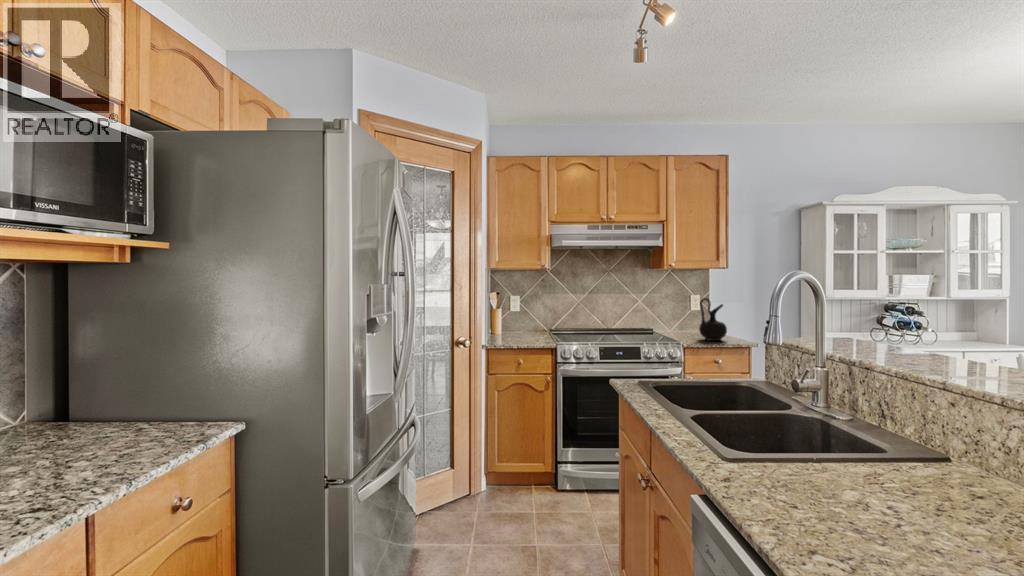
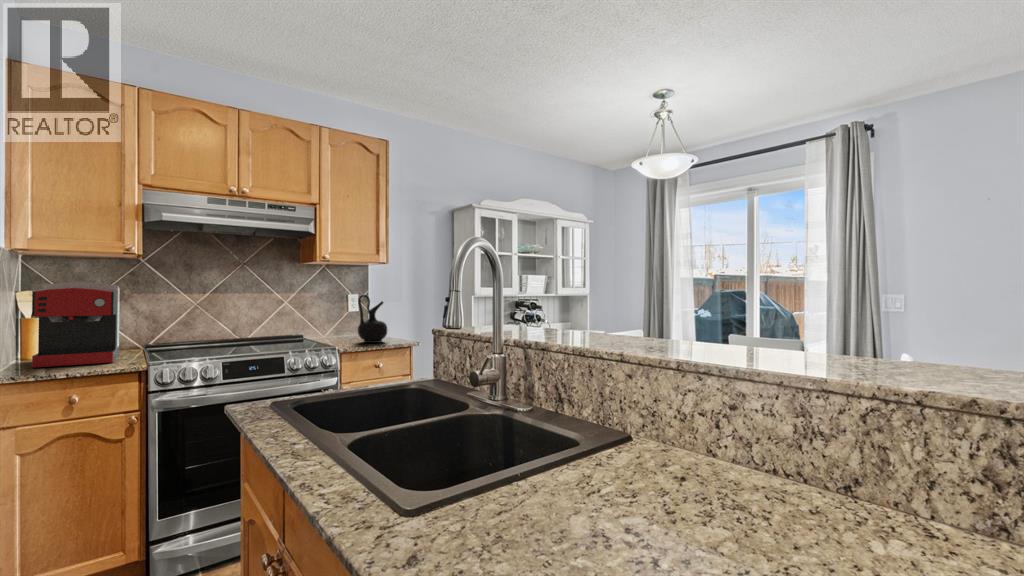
coffee maker: none [499,287,538,341] -> present [32,282,120,368]

